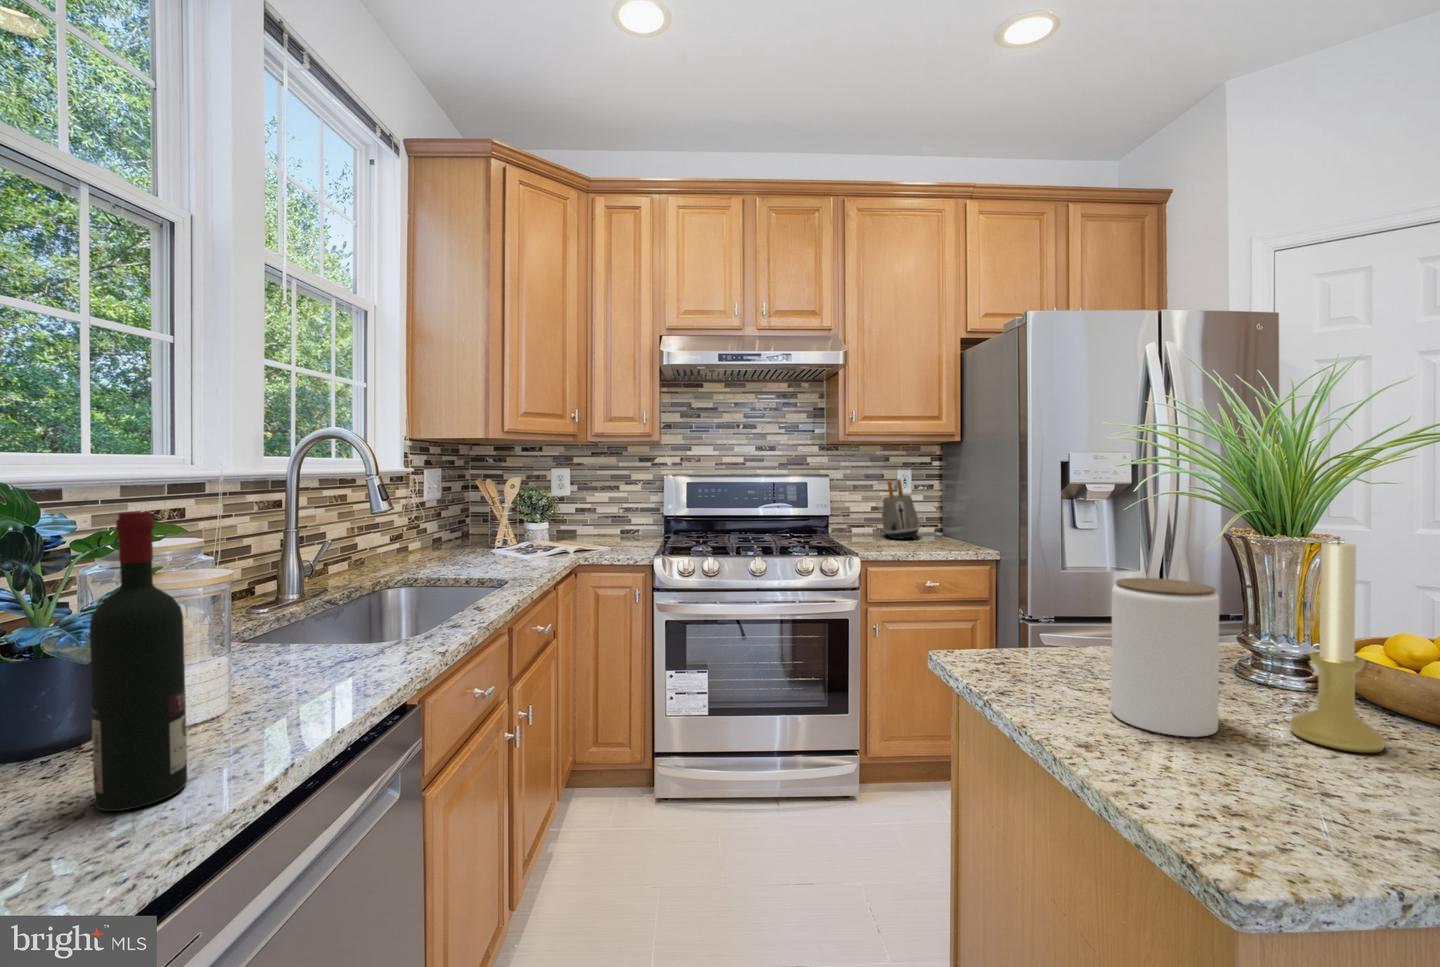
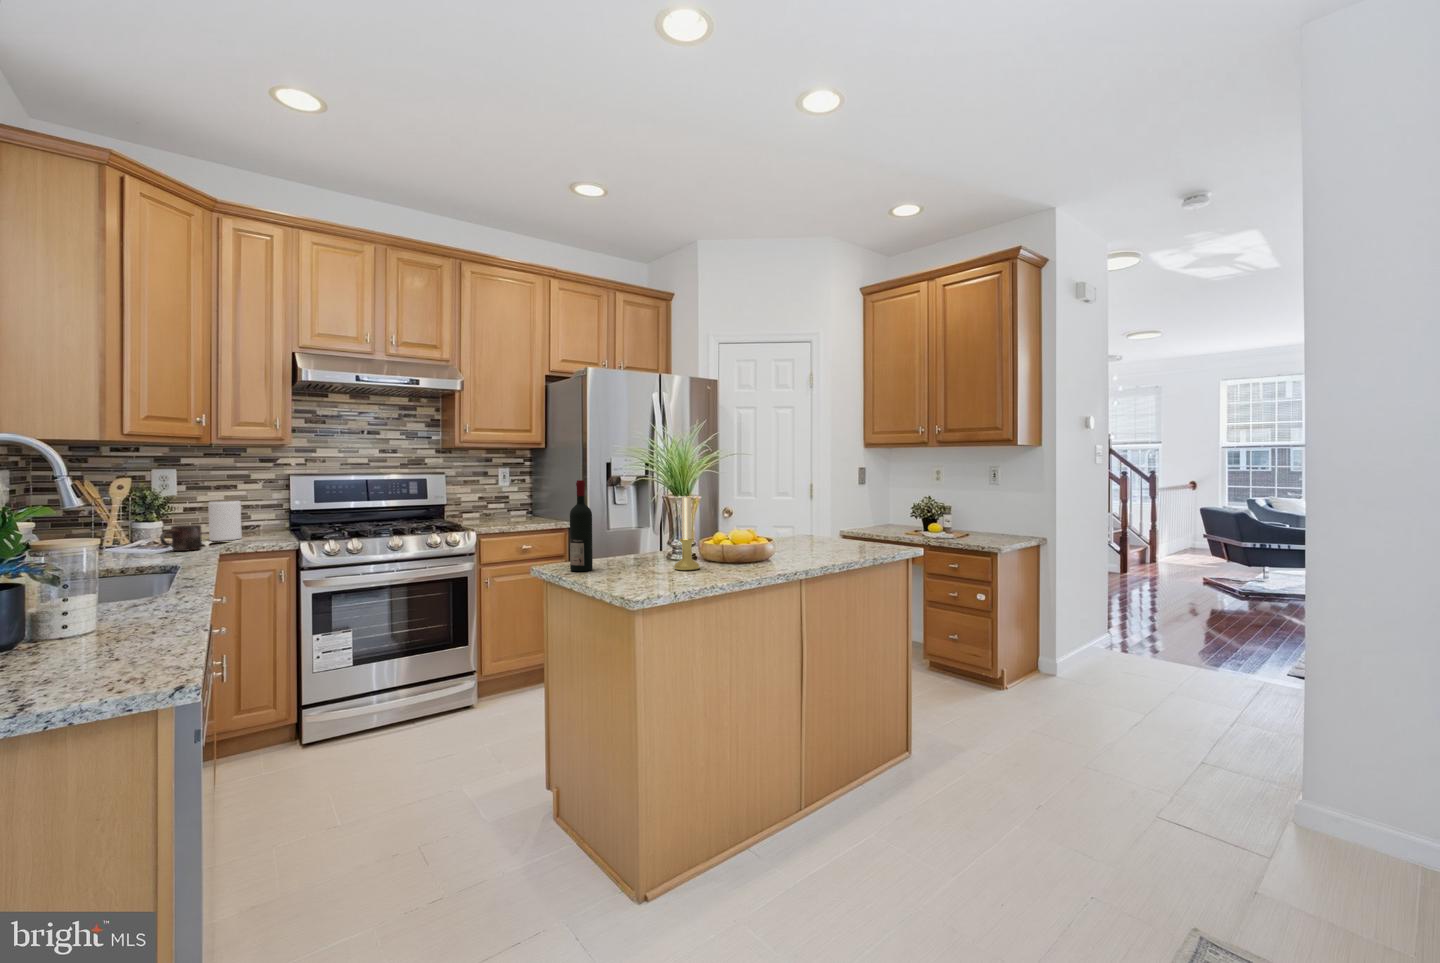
toaster: present [883,479,920,539] -> none [488,476,517,520]
wine bottle: present [90,512,188,811] -> present [570,480,593,571]
mug: none [522,531,561,560] -> present [160,525,202,551]
jar: present [1111,578,1219,737] -> present [208,499,242,541]

